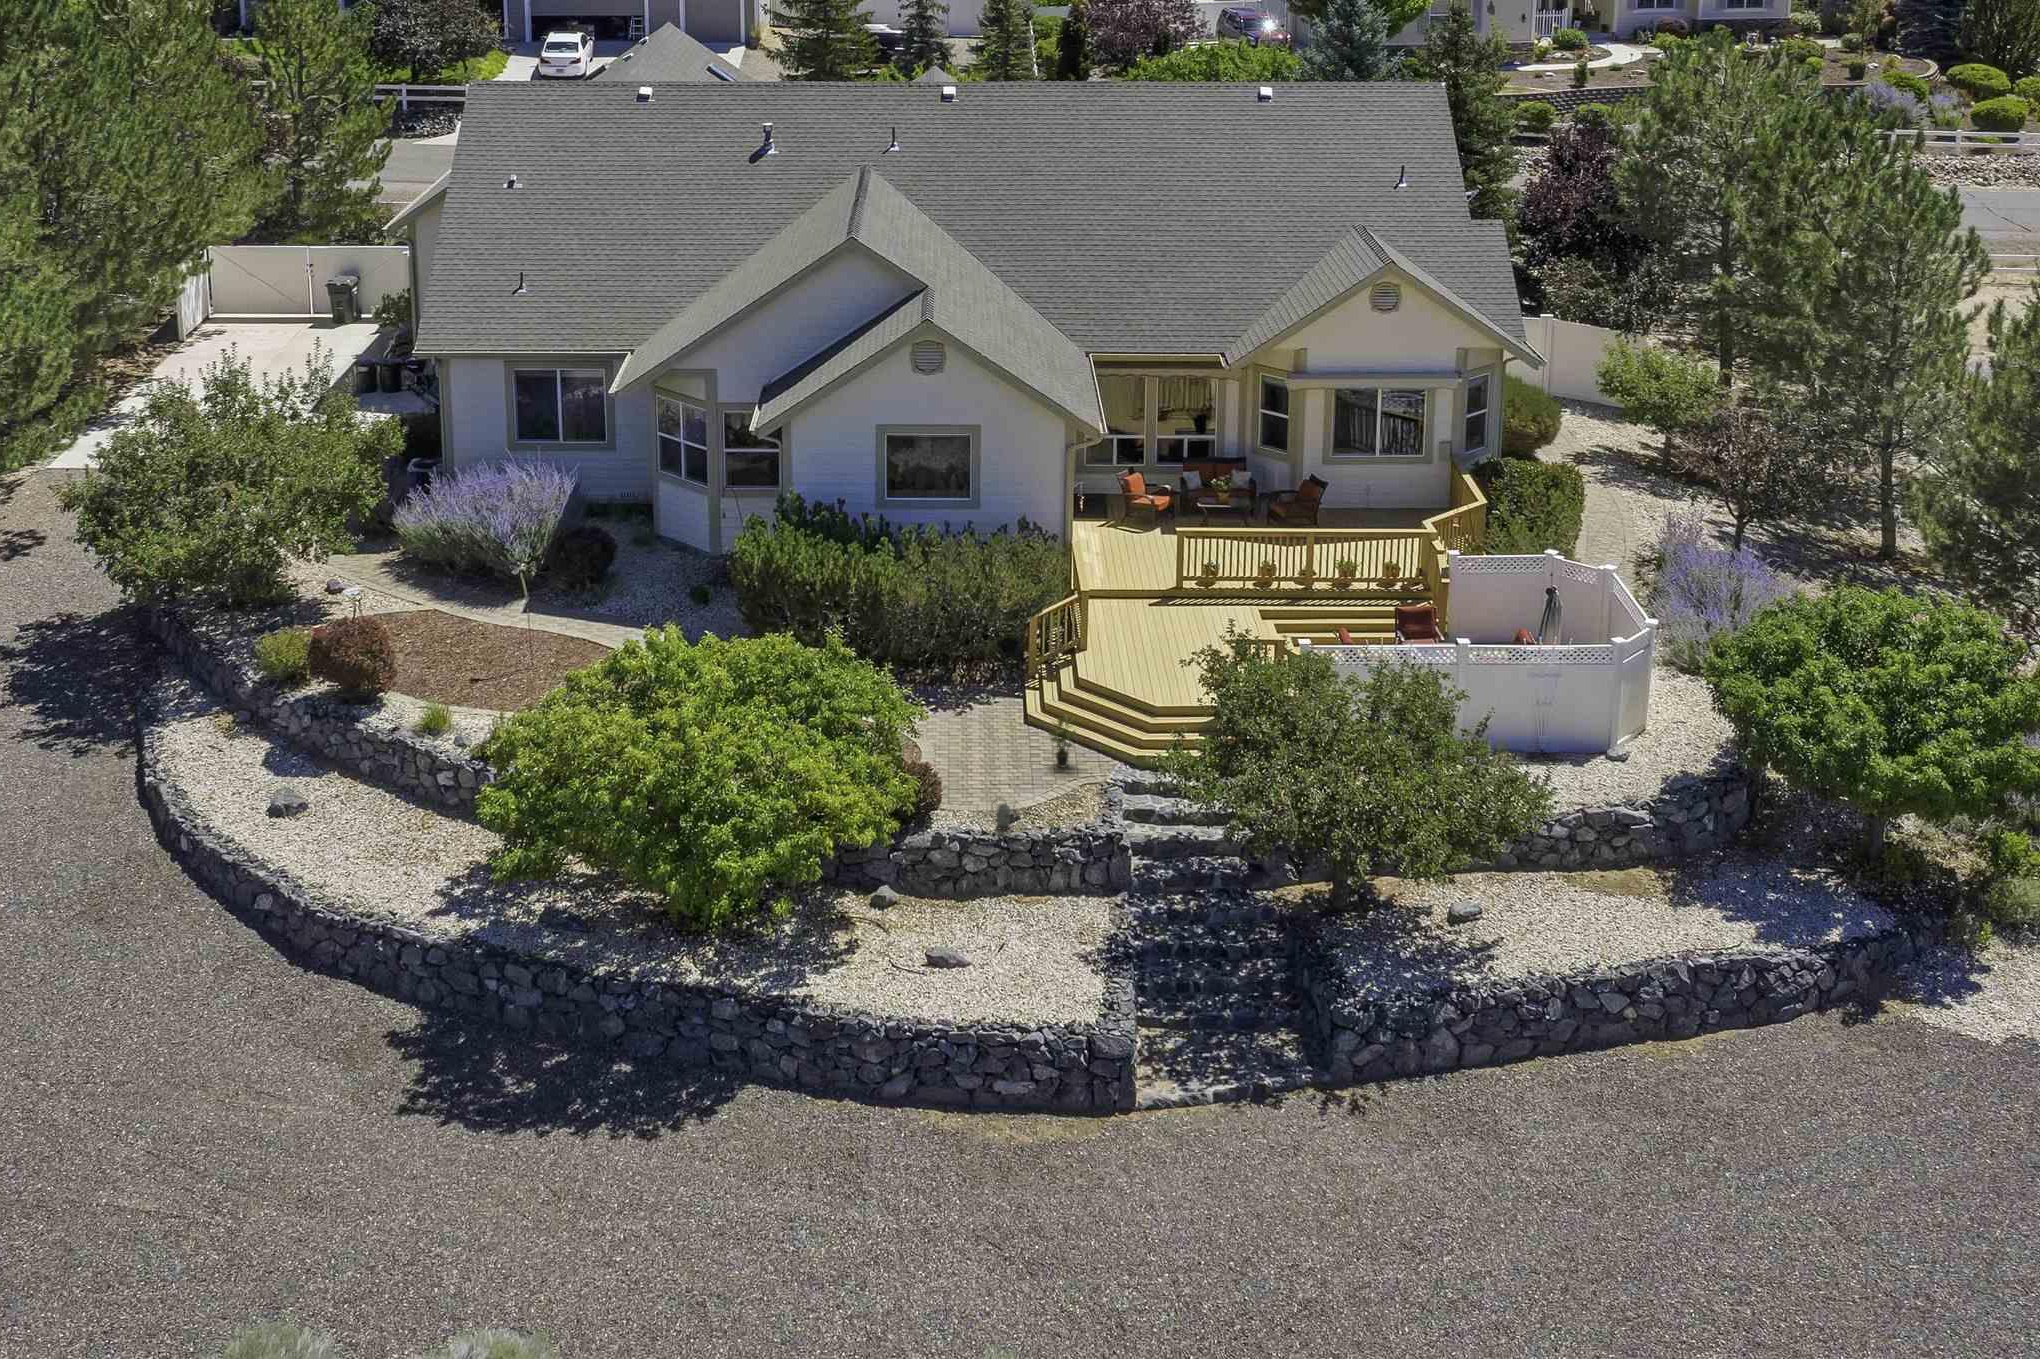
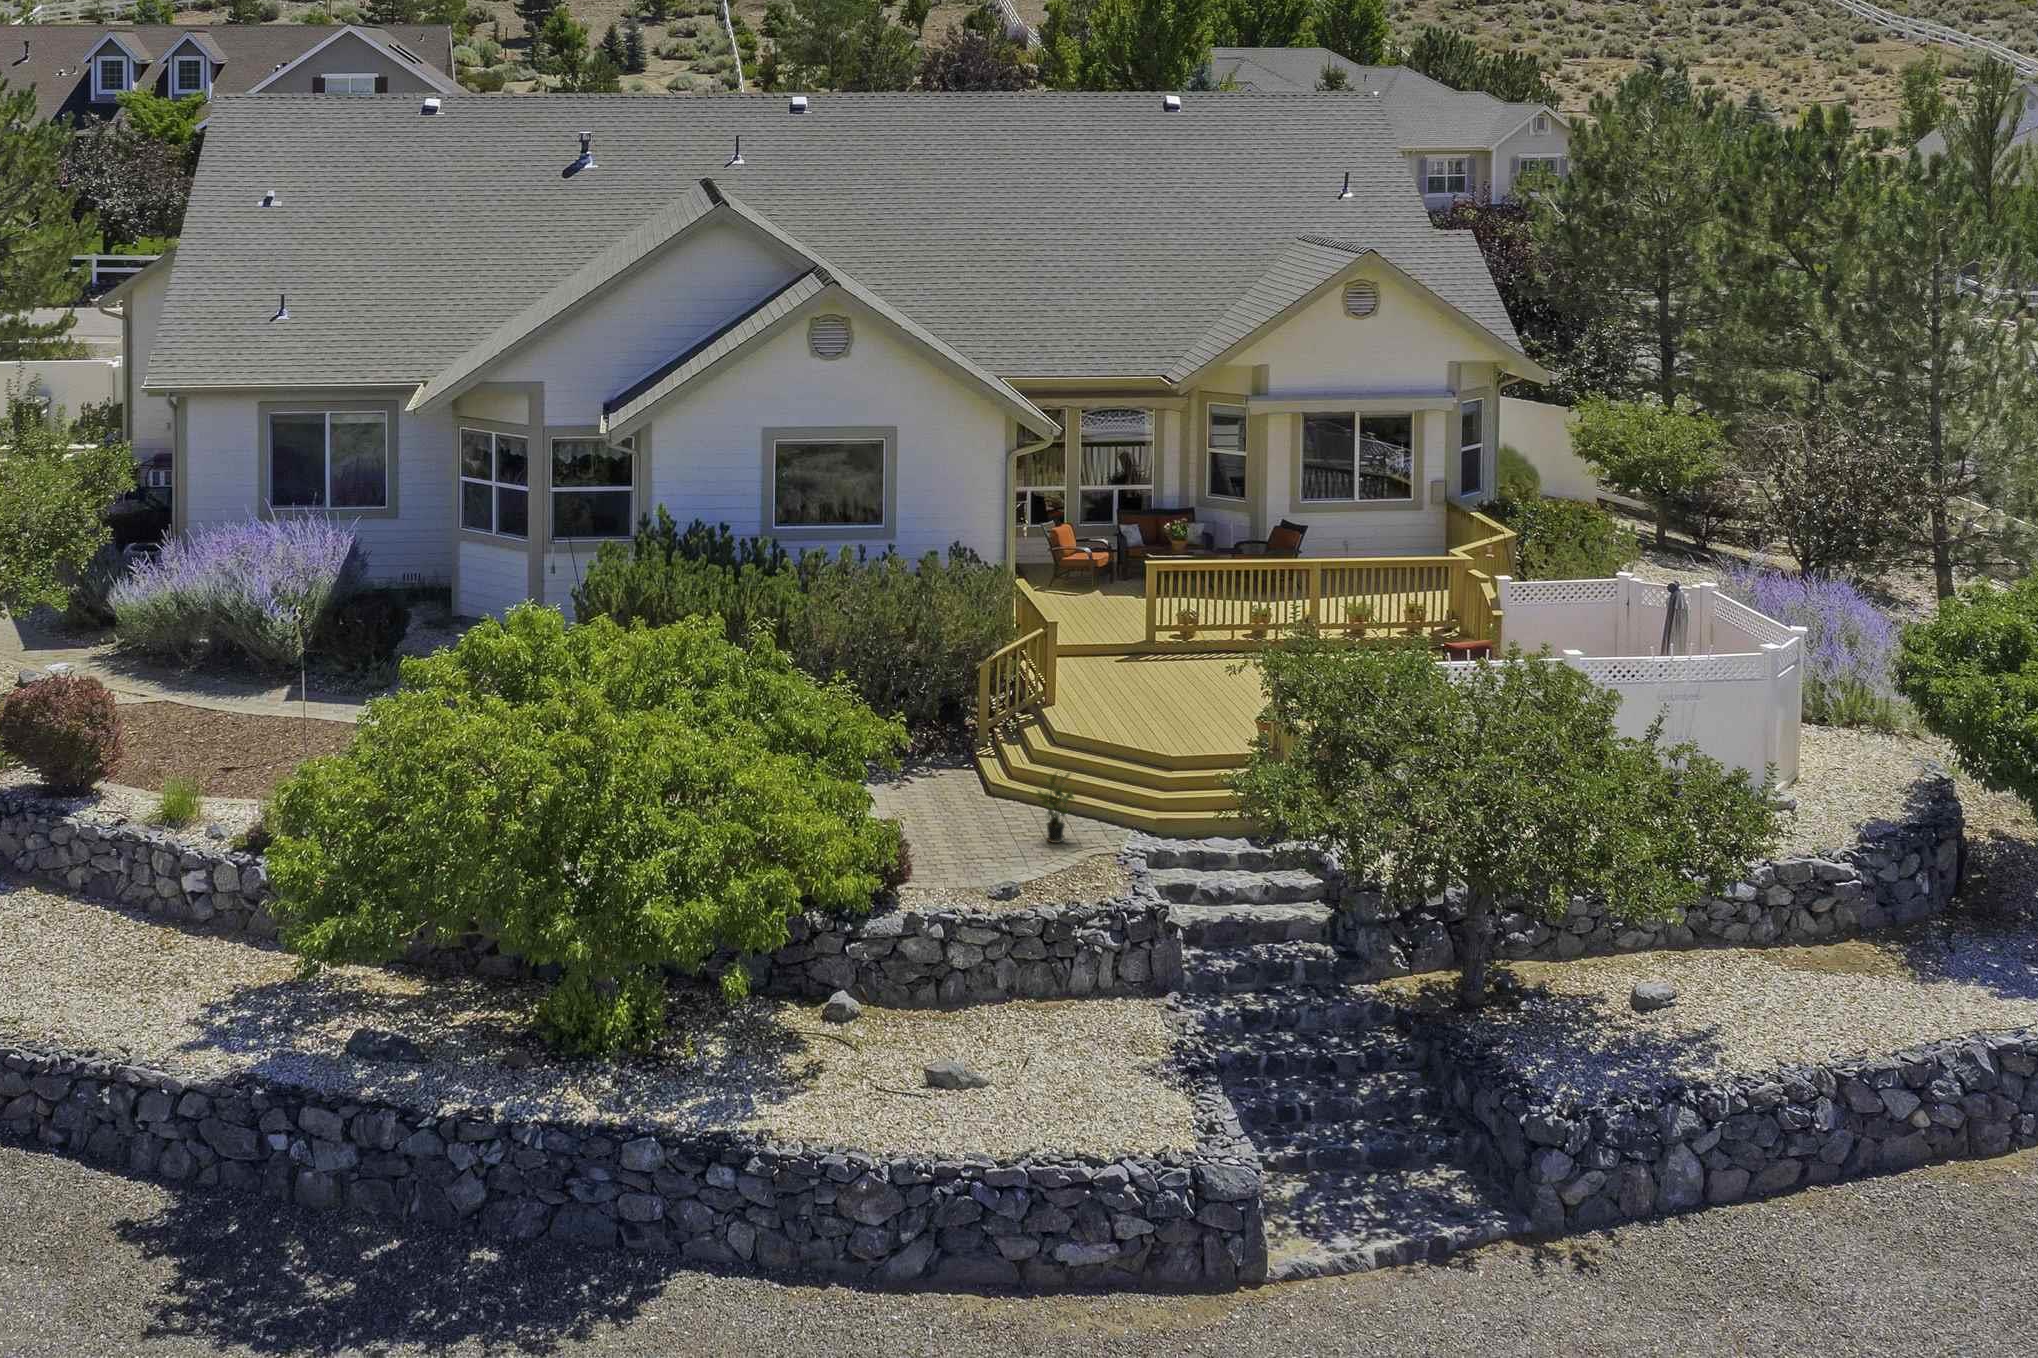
watering can: present [996,800,1011,830] -> none [986,863,1021,910]

